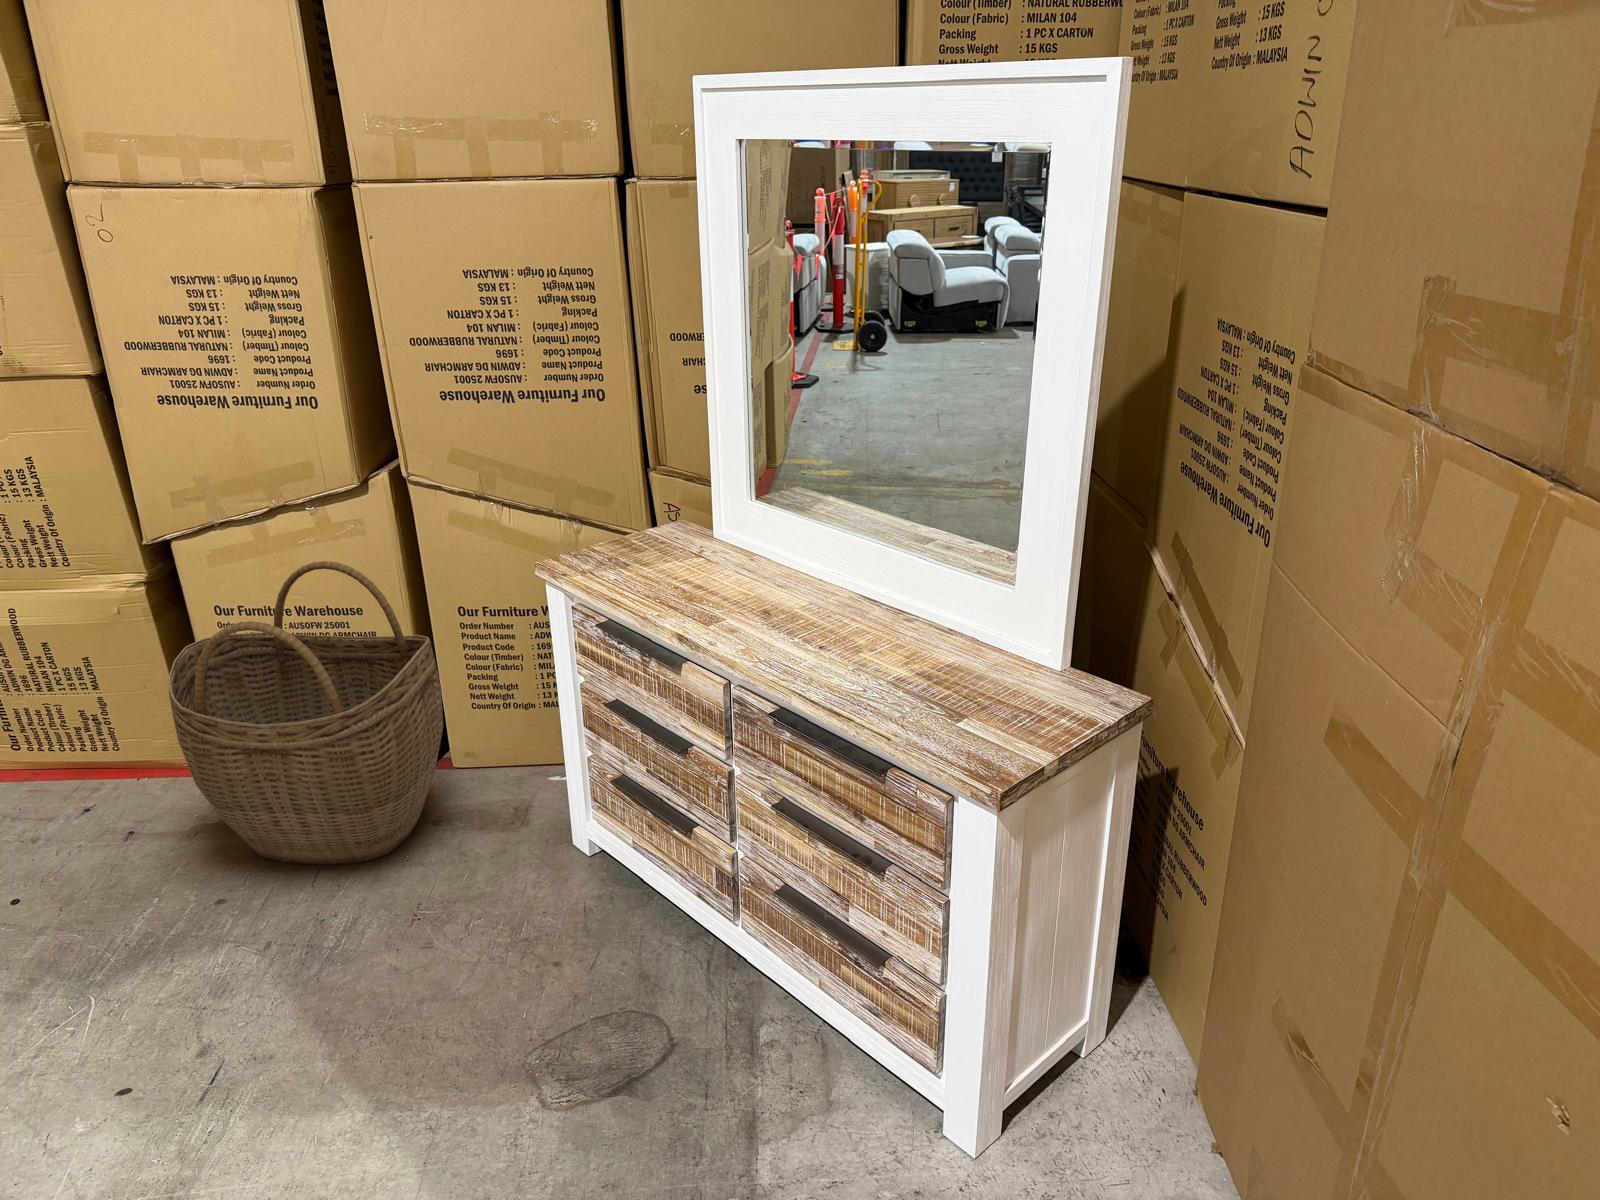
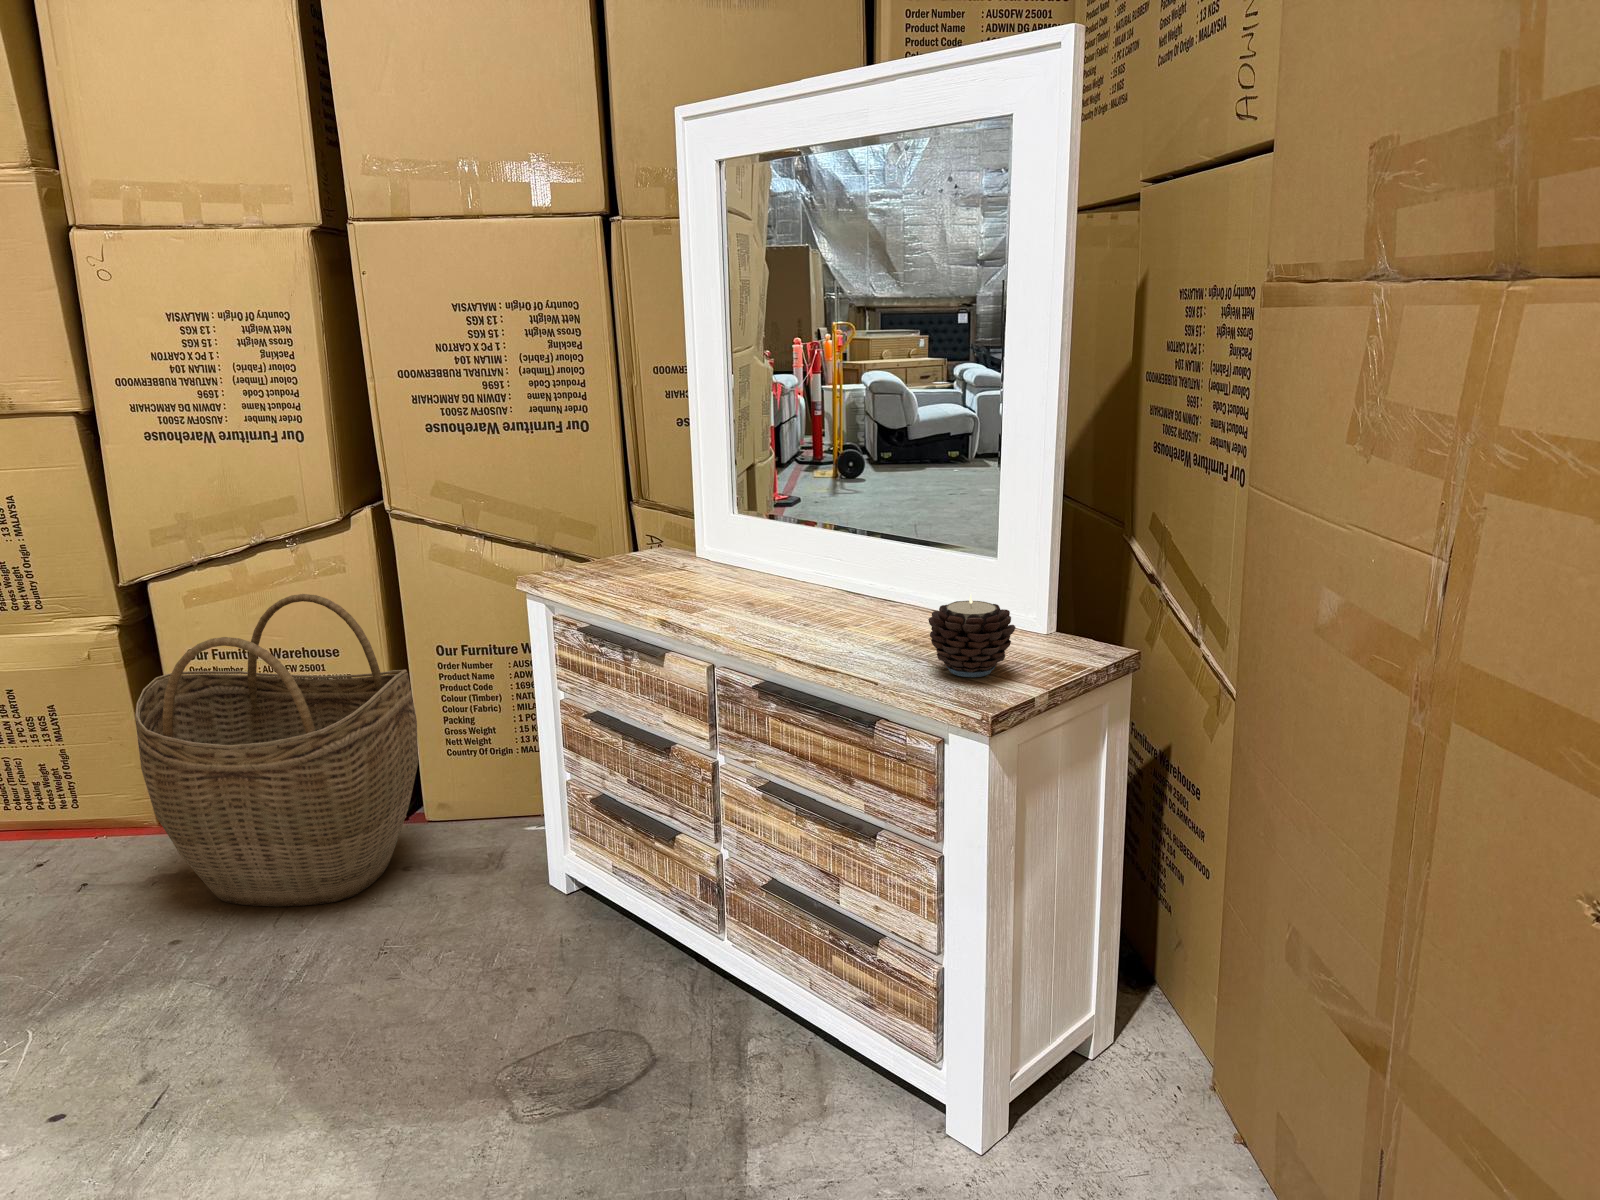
candle: none [942,655,1028,736] -> present [928,594,1016,677]

